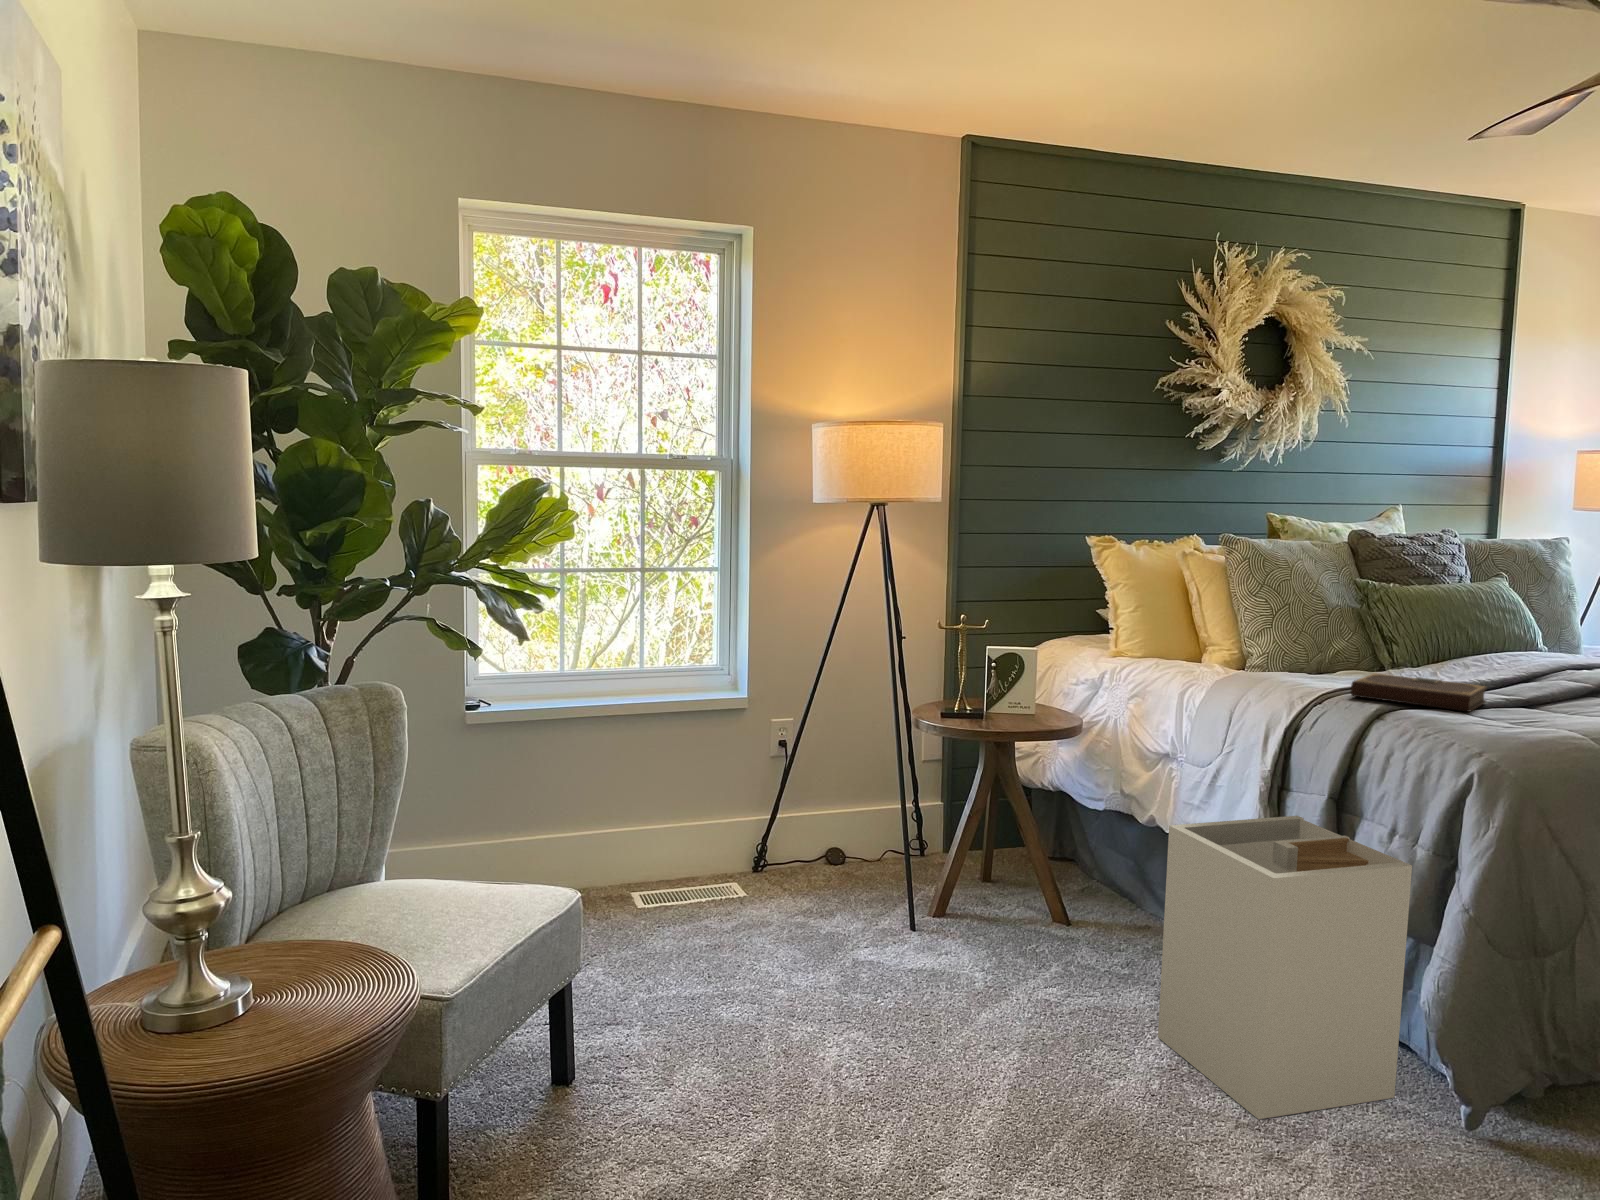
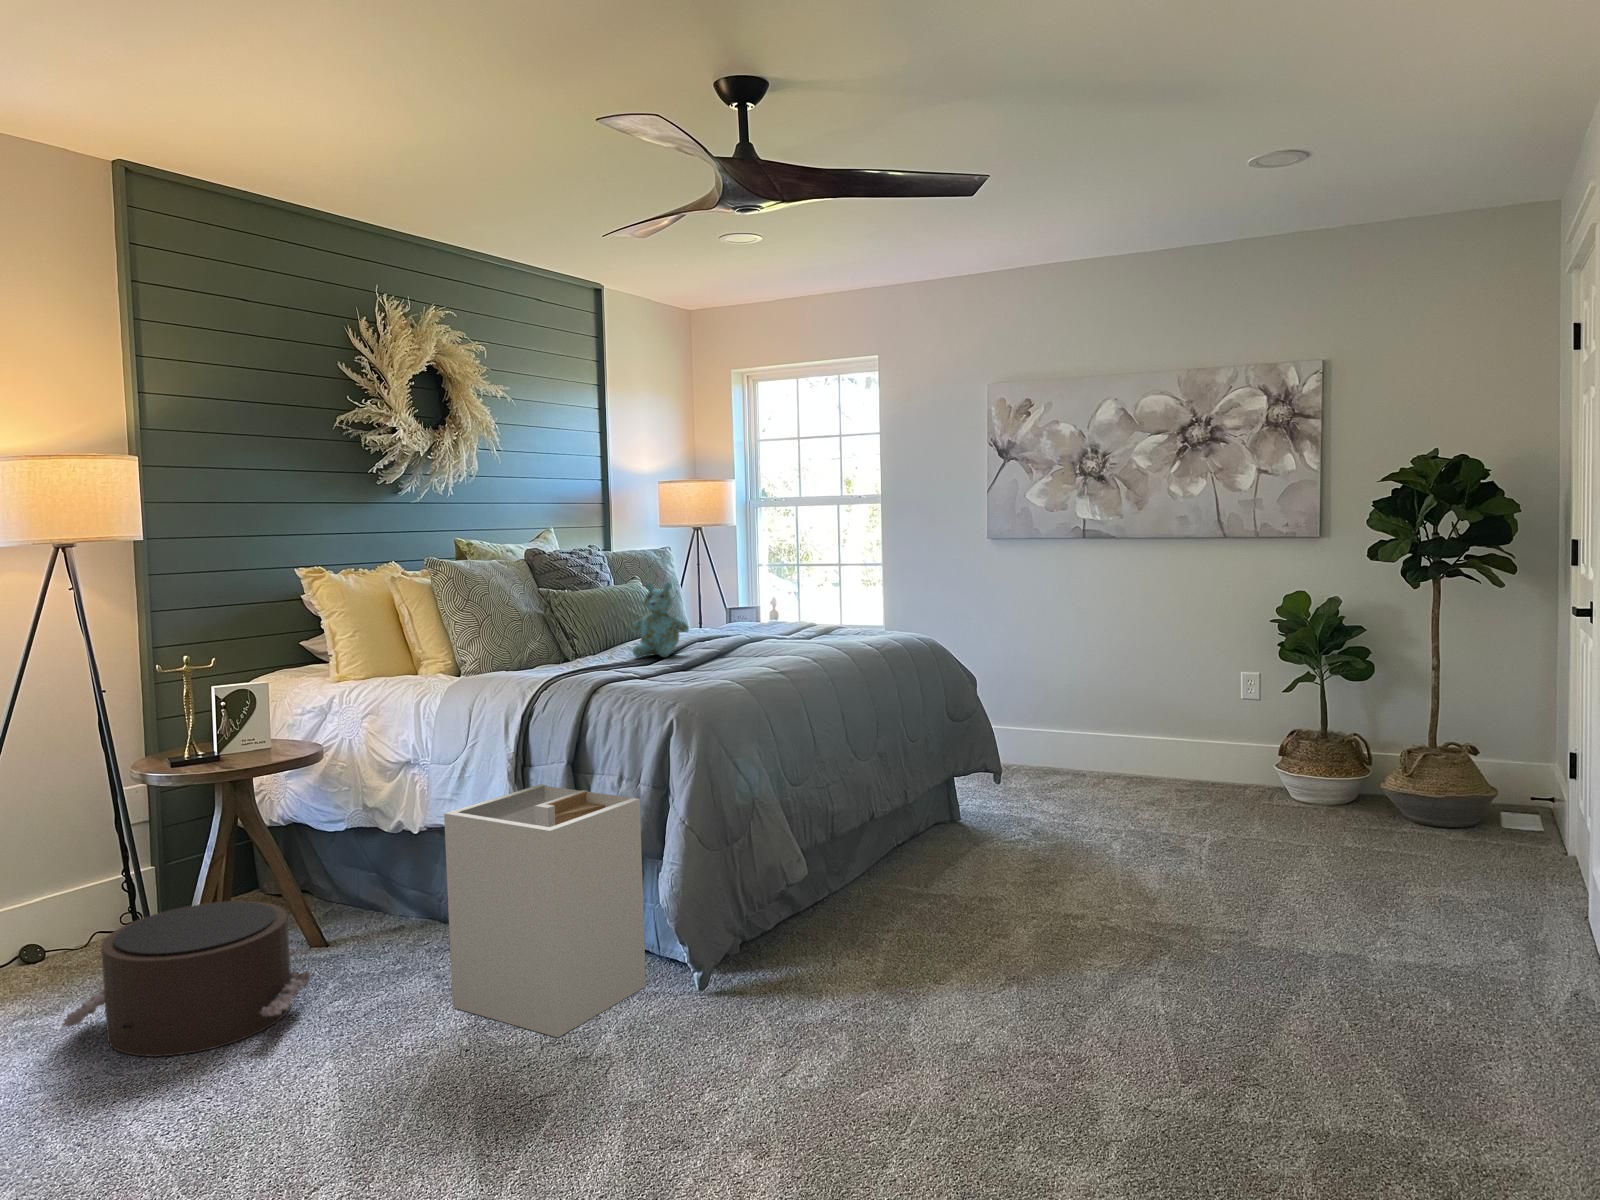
stuffed bear: none [1465,586,1555,685] -> present [631,583,689,657]
notebook: present [1351,673,1487,712] -> none [567,657,660,679]
pouf: none [821,852,1032,996] -> present [62,901,312,1057]

